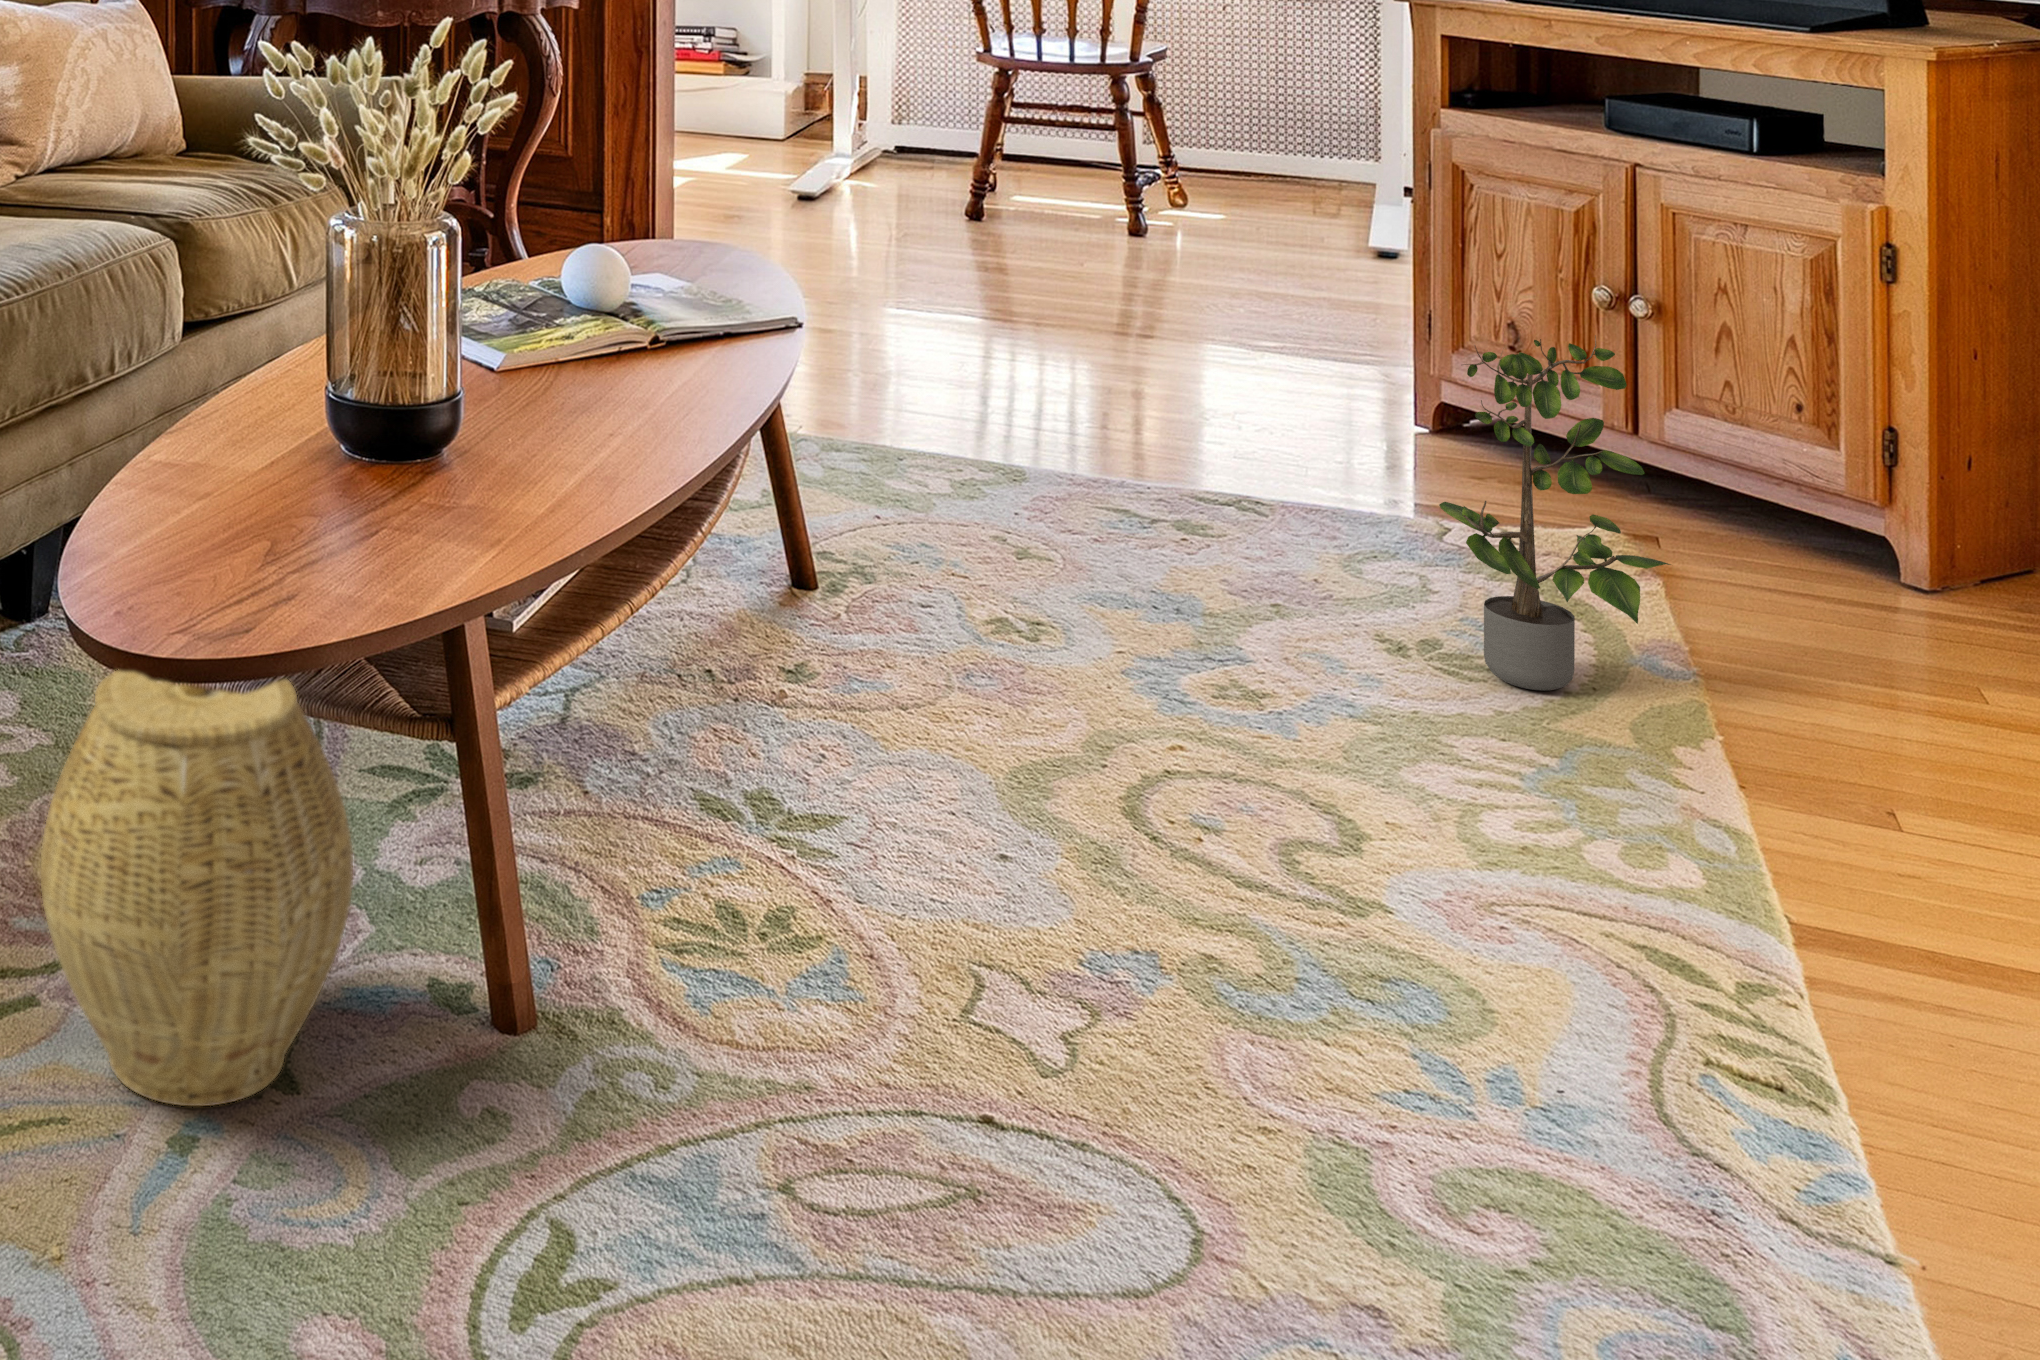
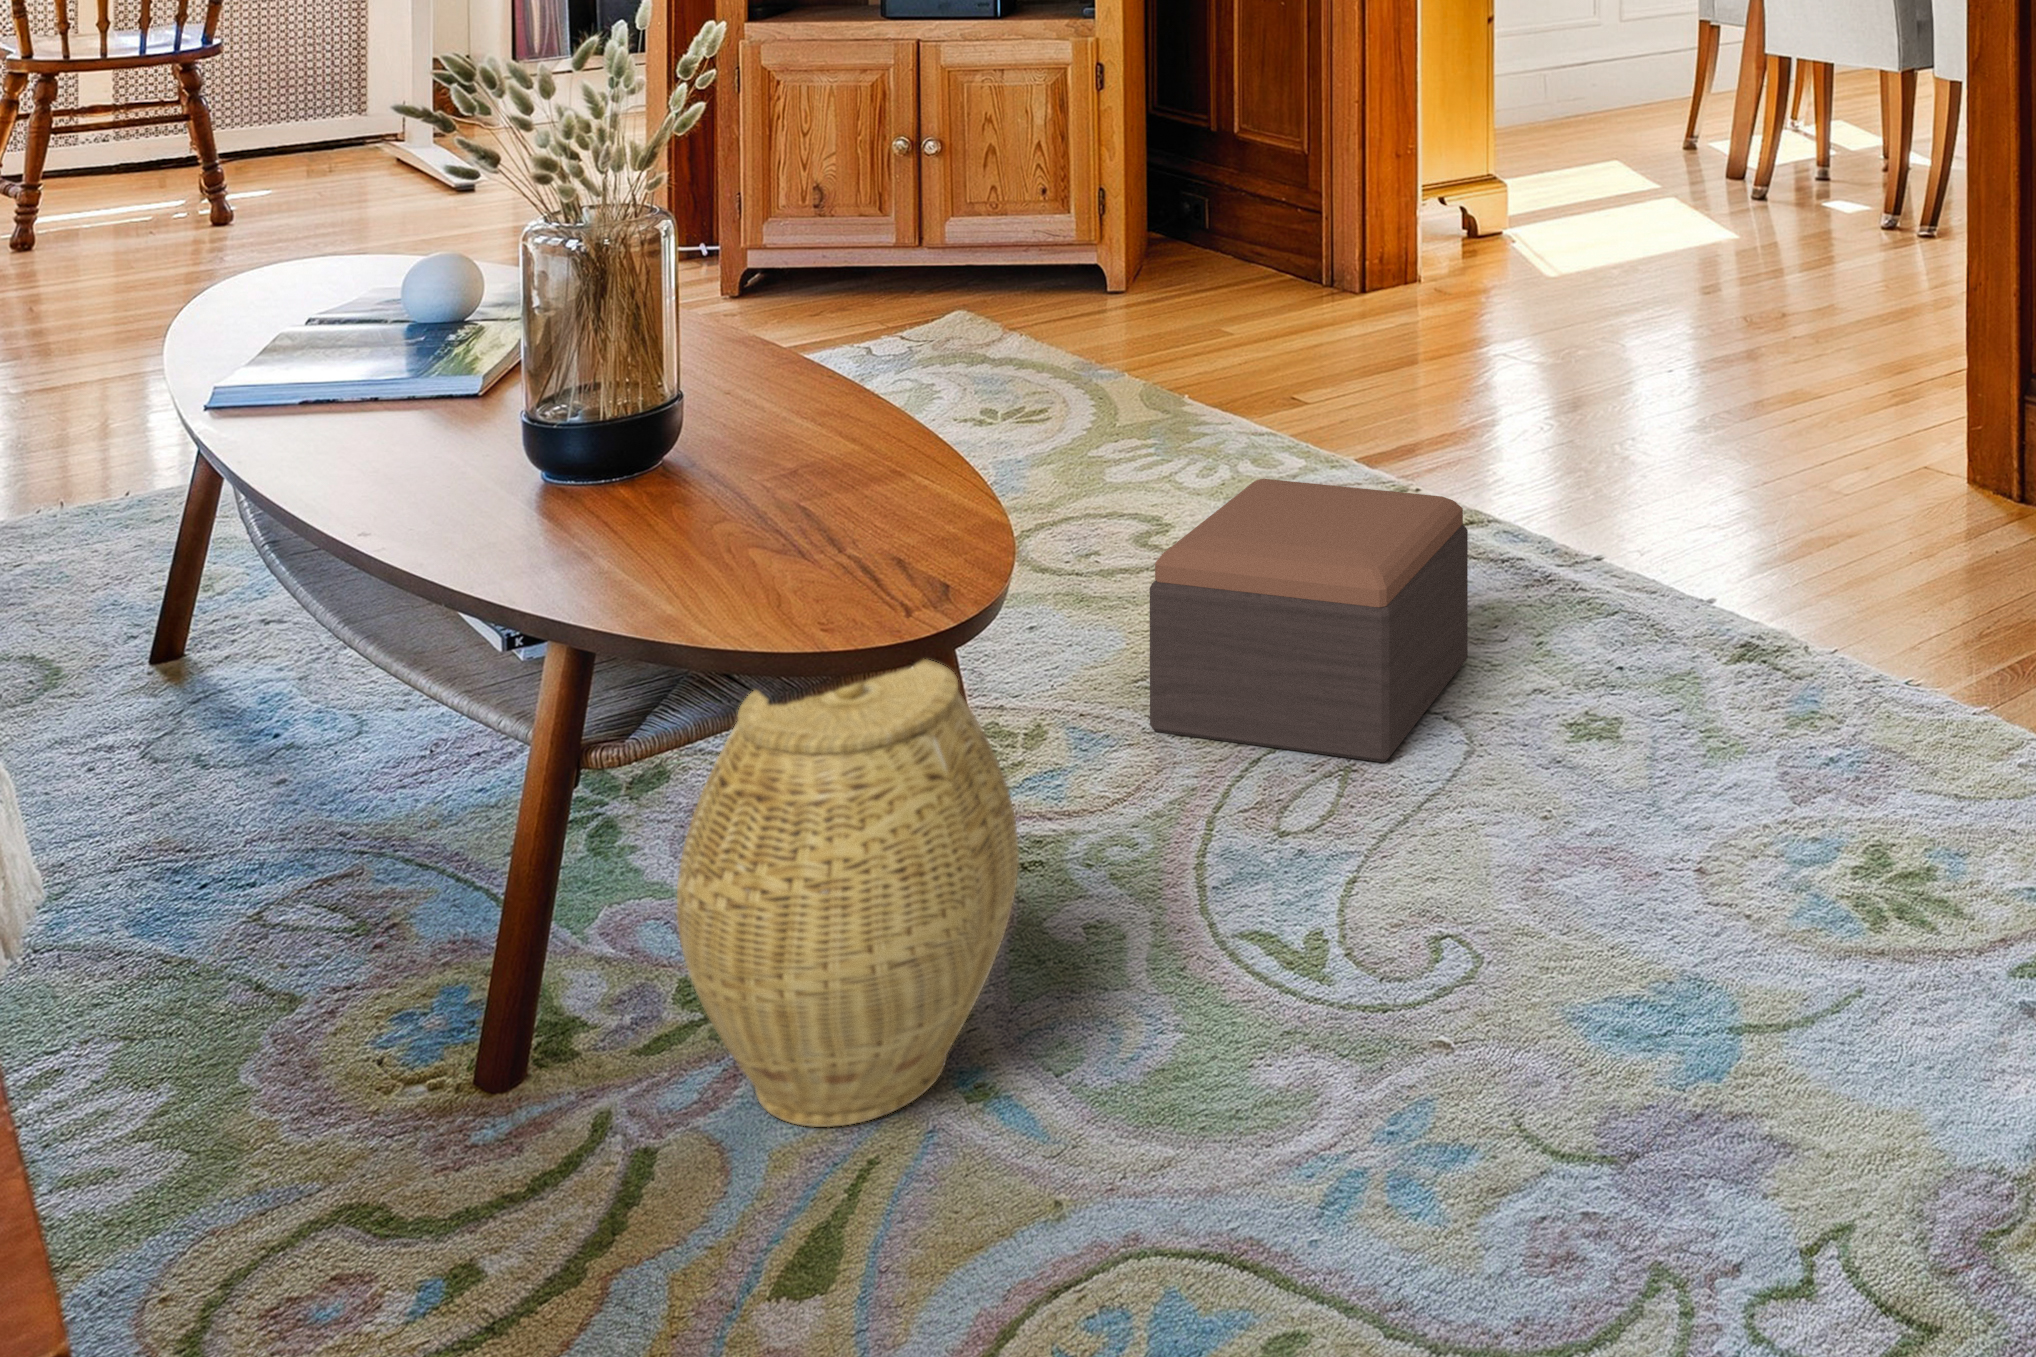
potted plant: present [1439,336,1671,691] -> none [1024,149,1158,420]
footstool: none [906,770,1384,1182] -> present [1150,479,1468,762]

